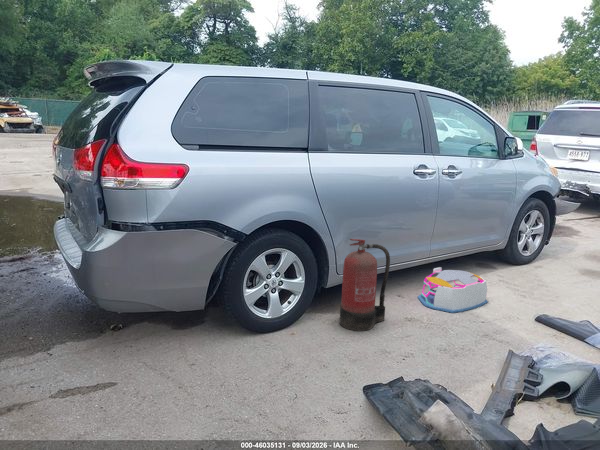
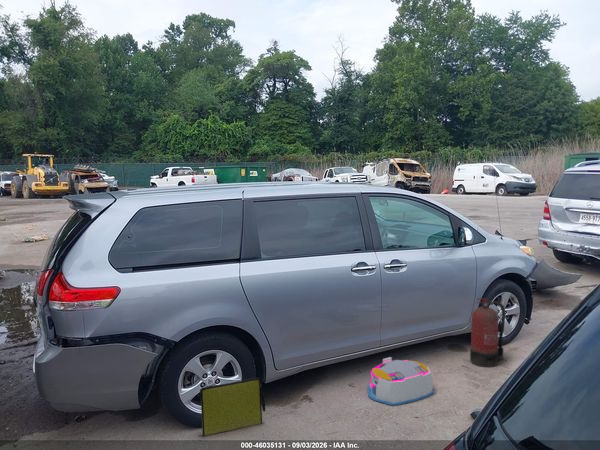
fire extinguisher: present [339,239,390,331] -> present [470,299,505,367]
bag: none [266,280,331,342] -> present [200,377,265,436]

